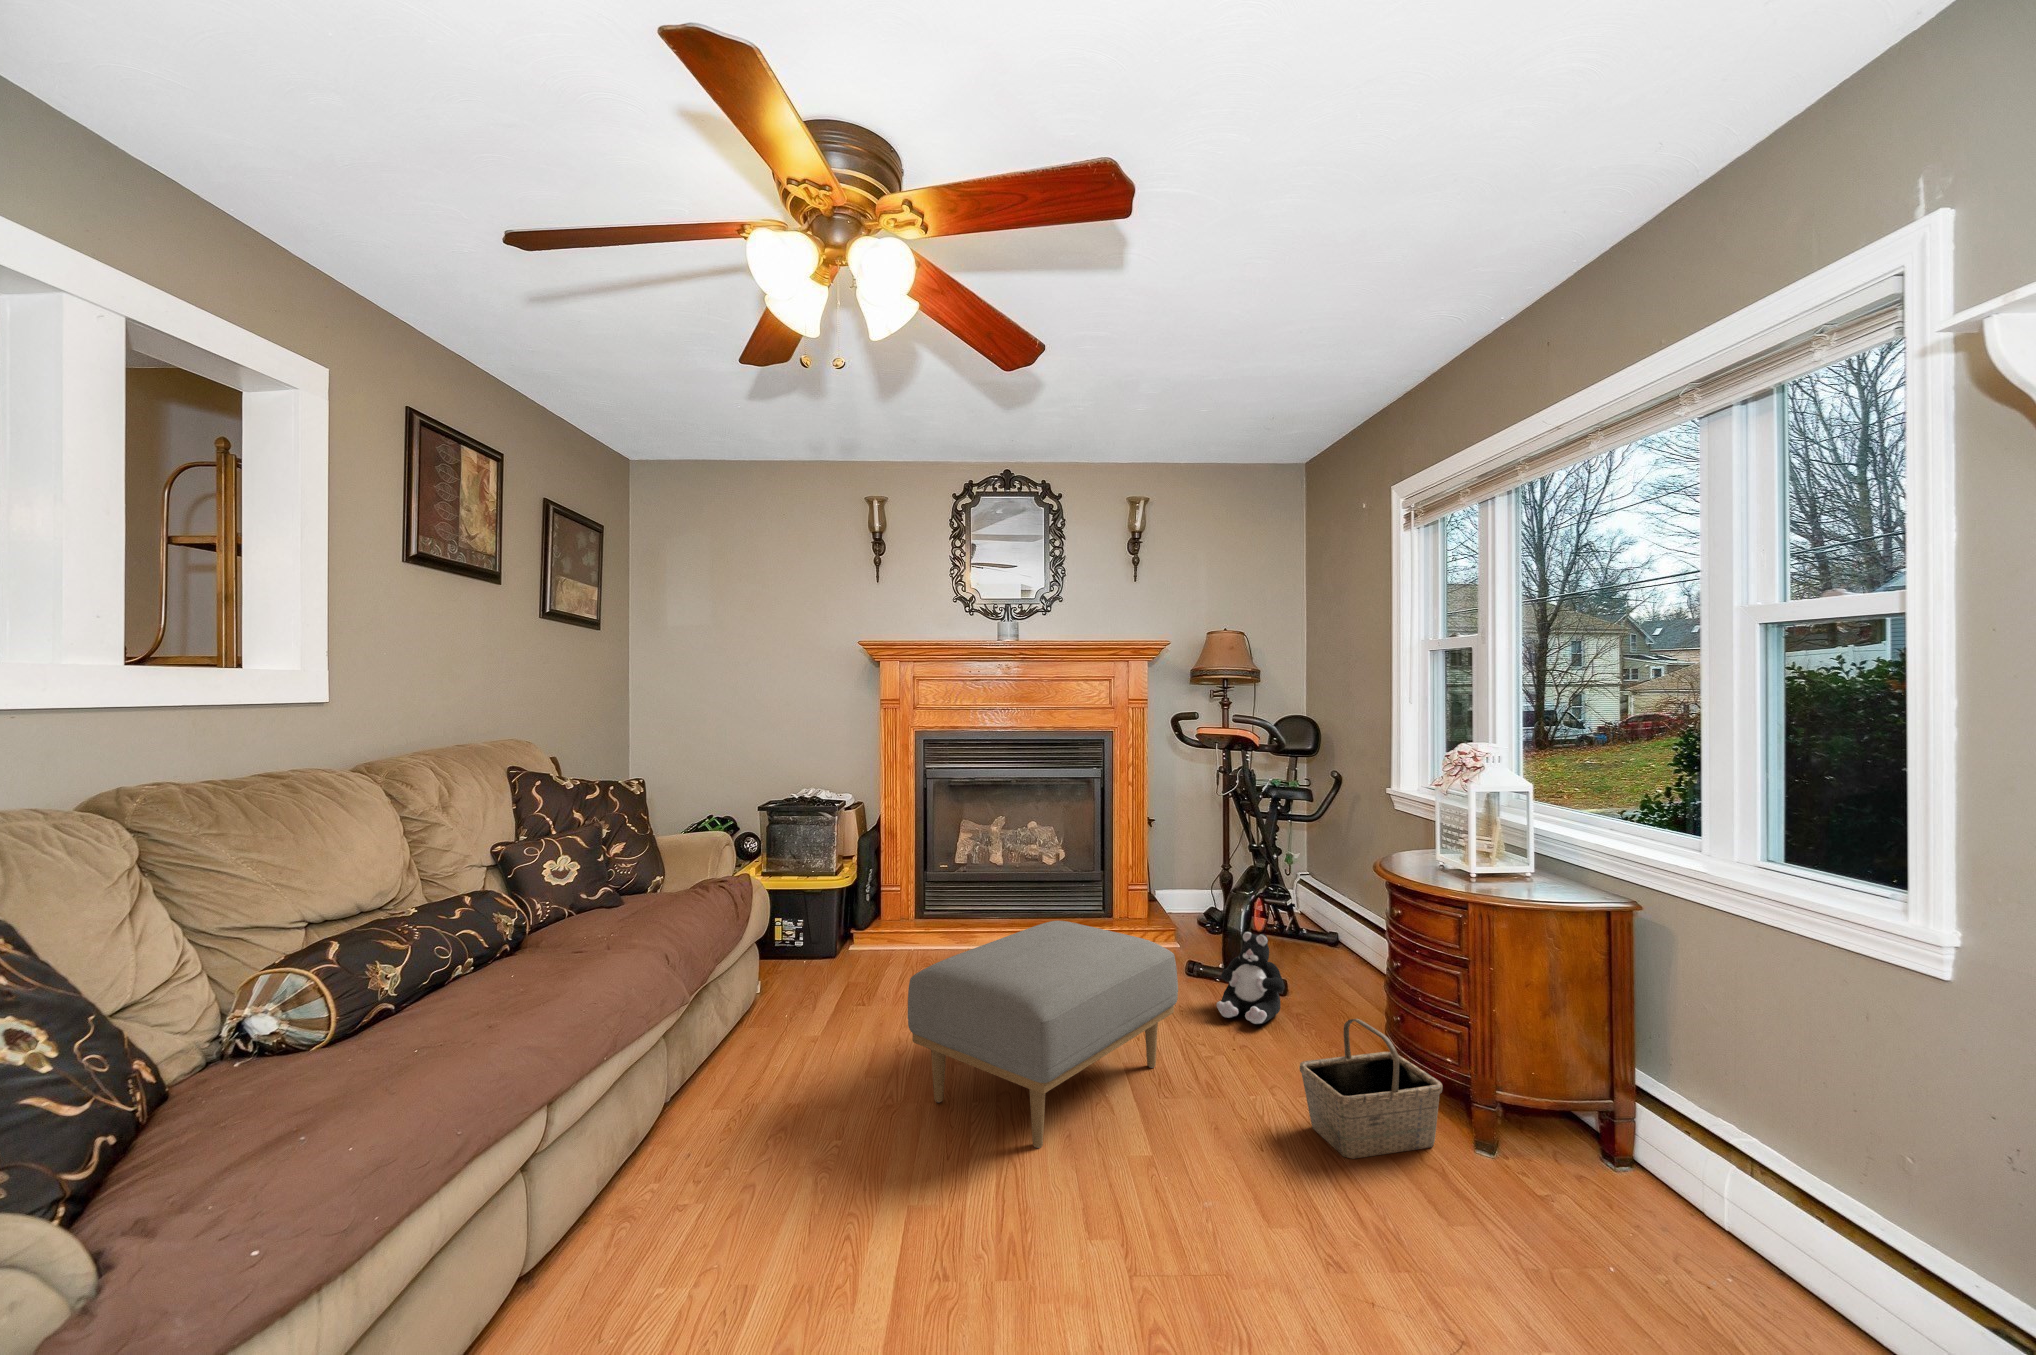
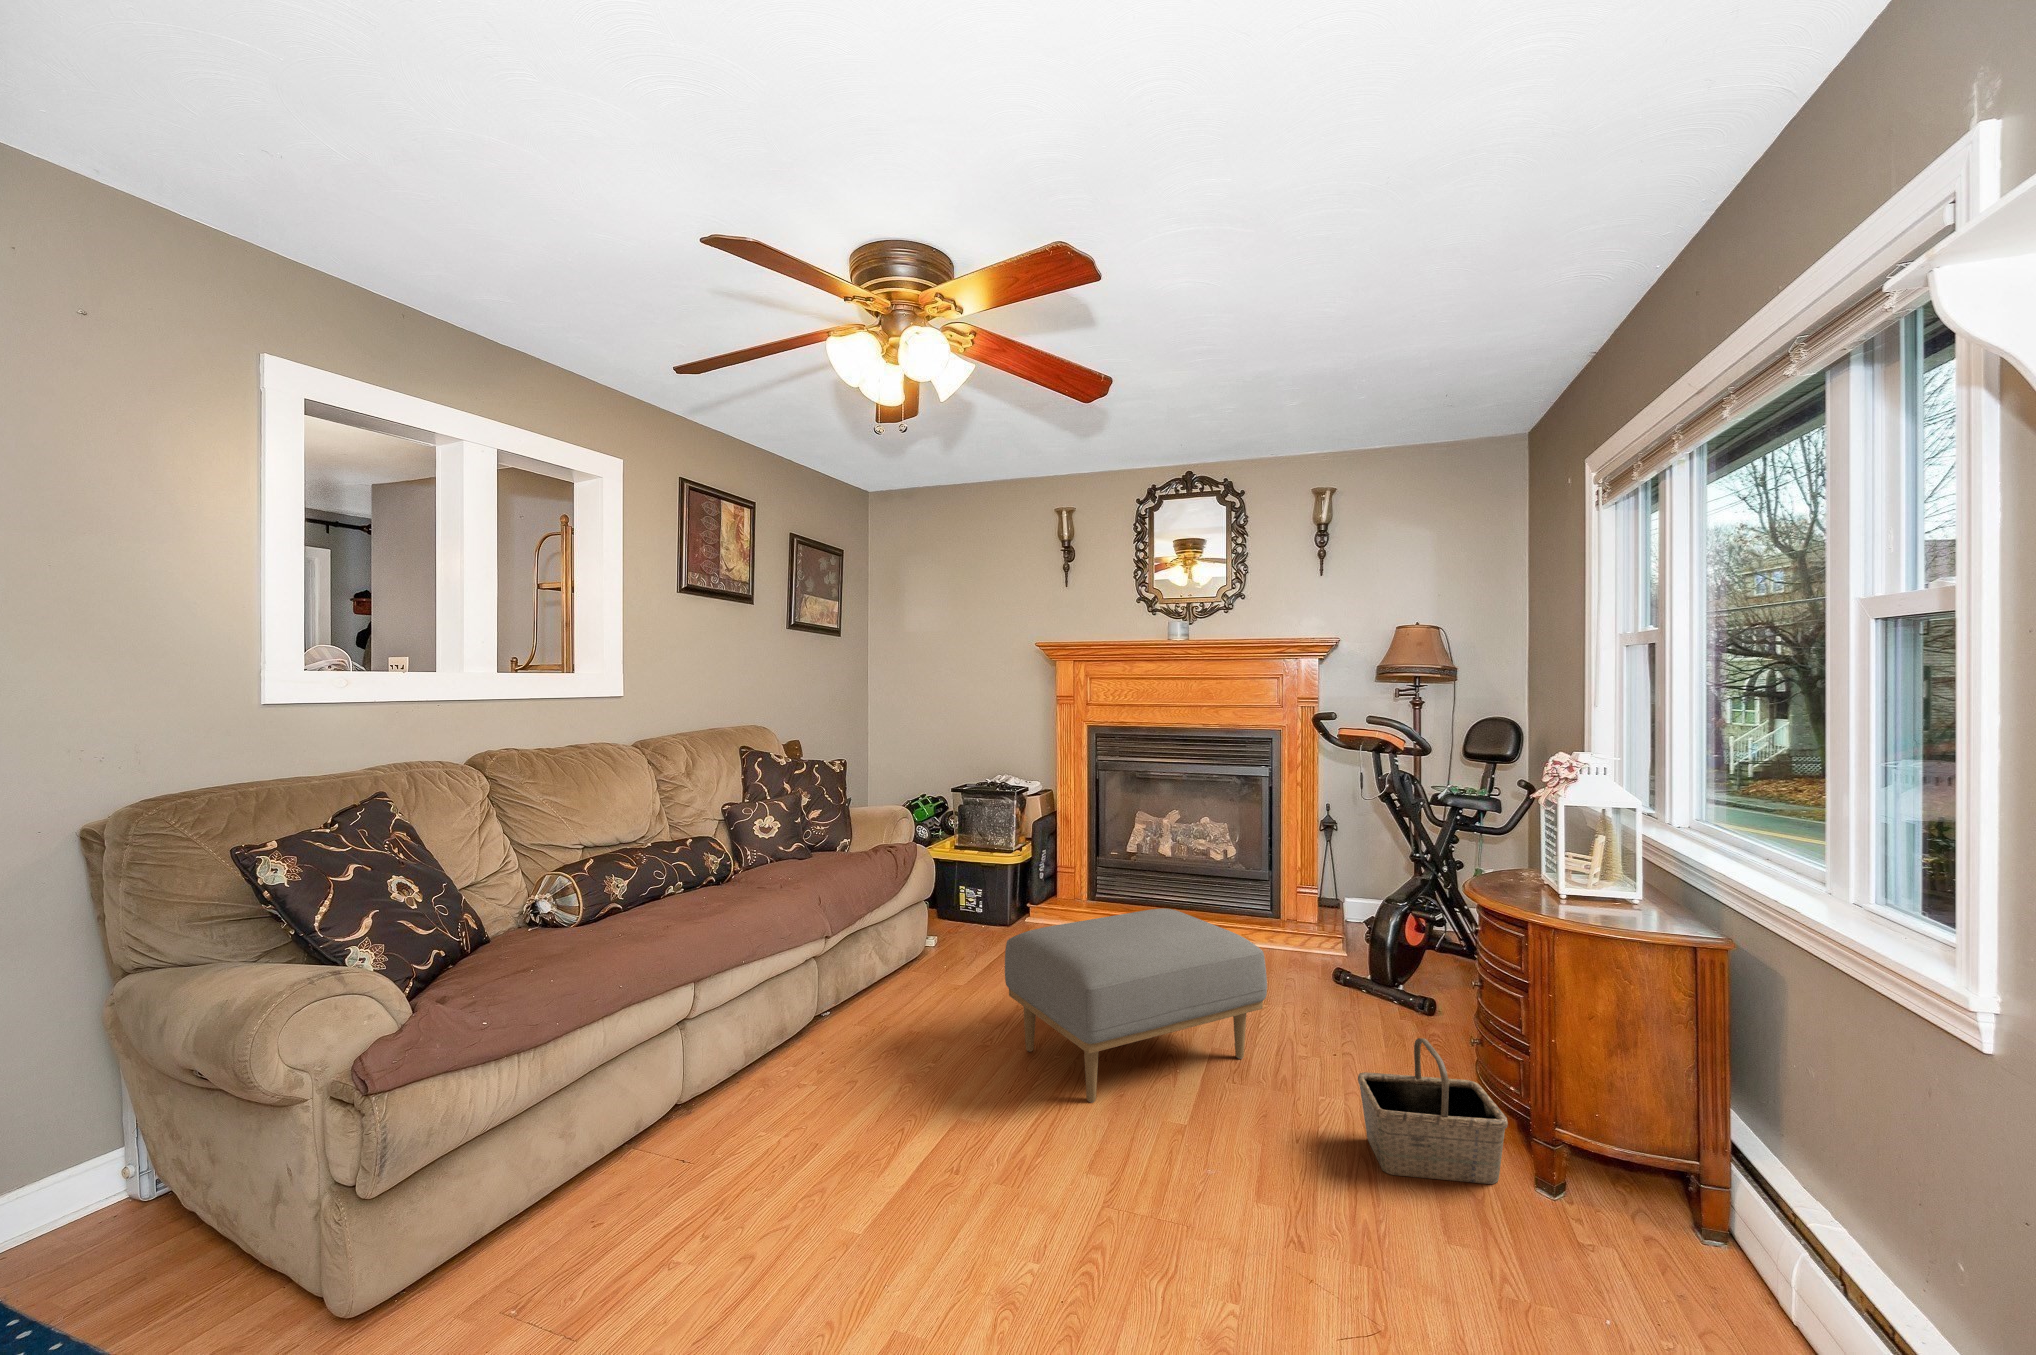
plush toy: present [1217,931,1284,1024] -> none [1337,943,1416,1039]

